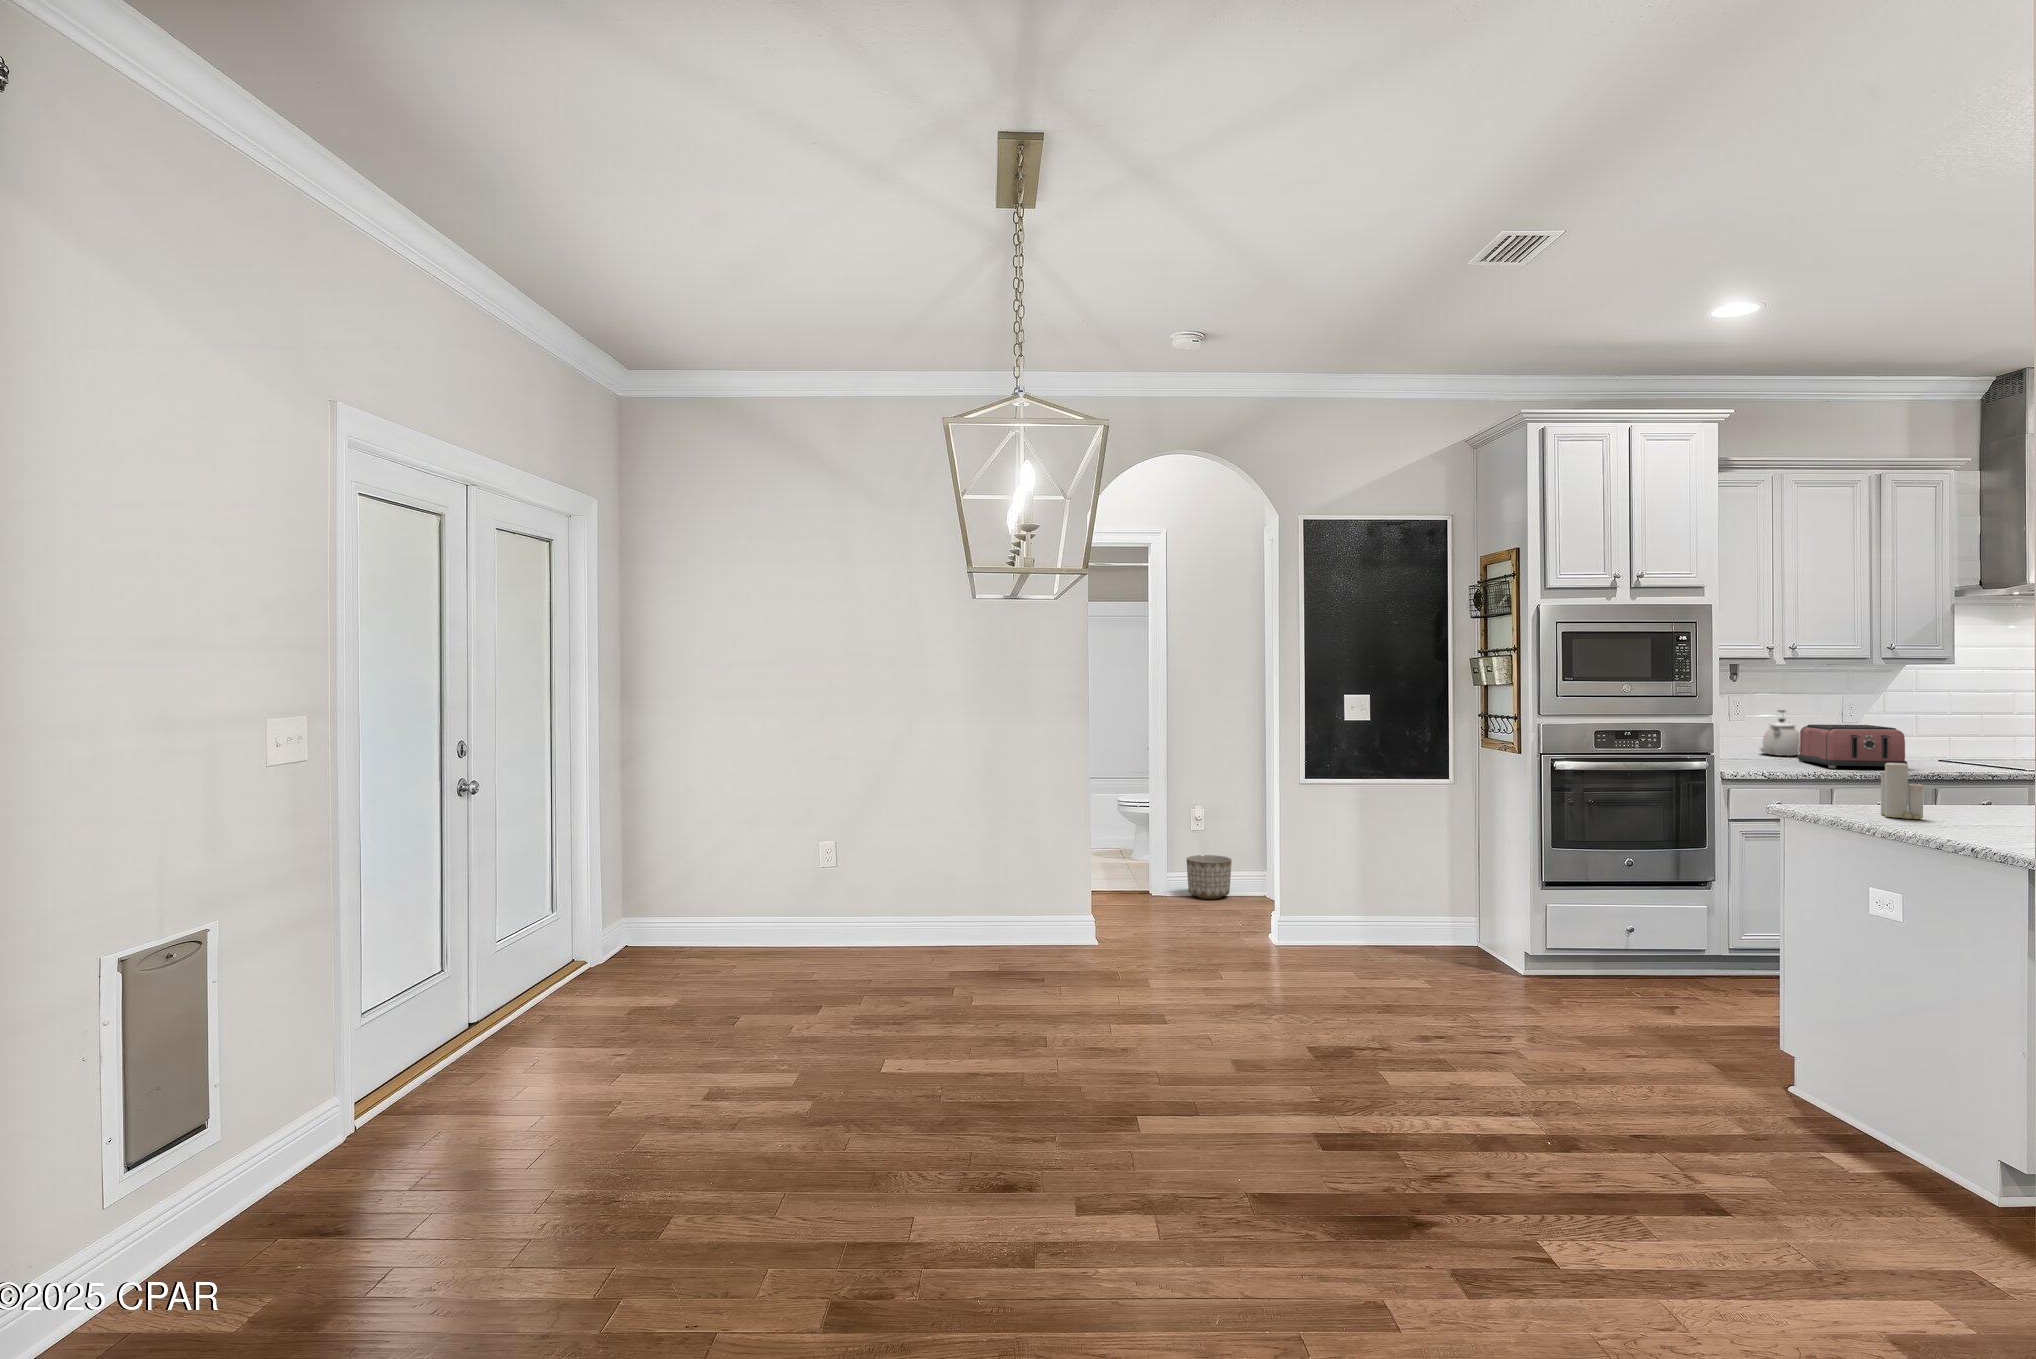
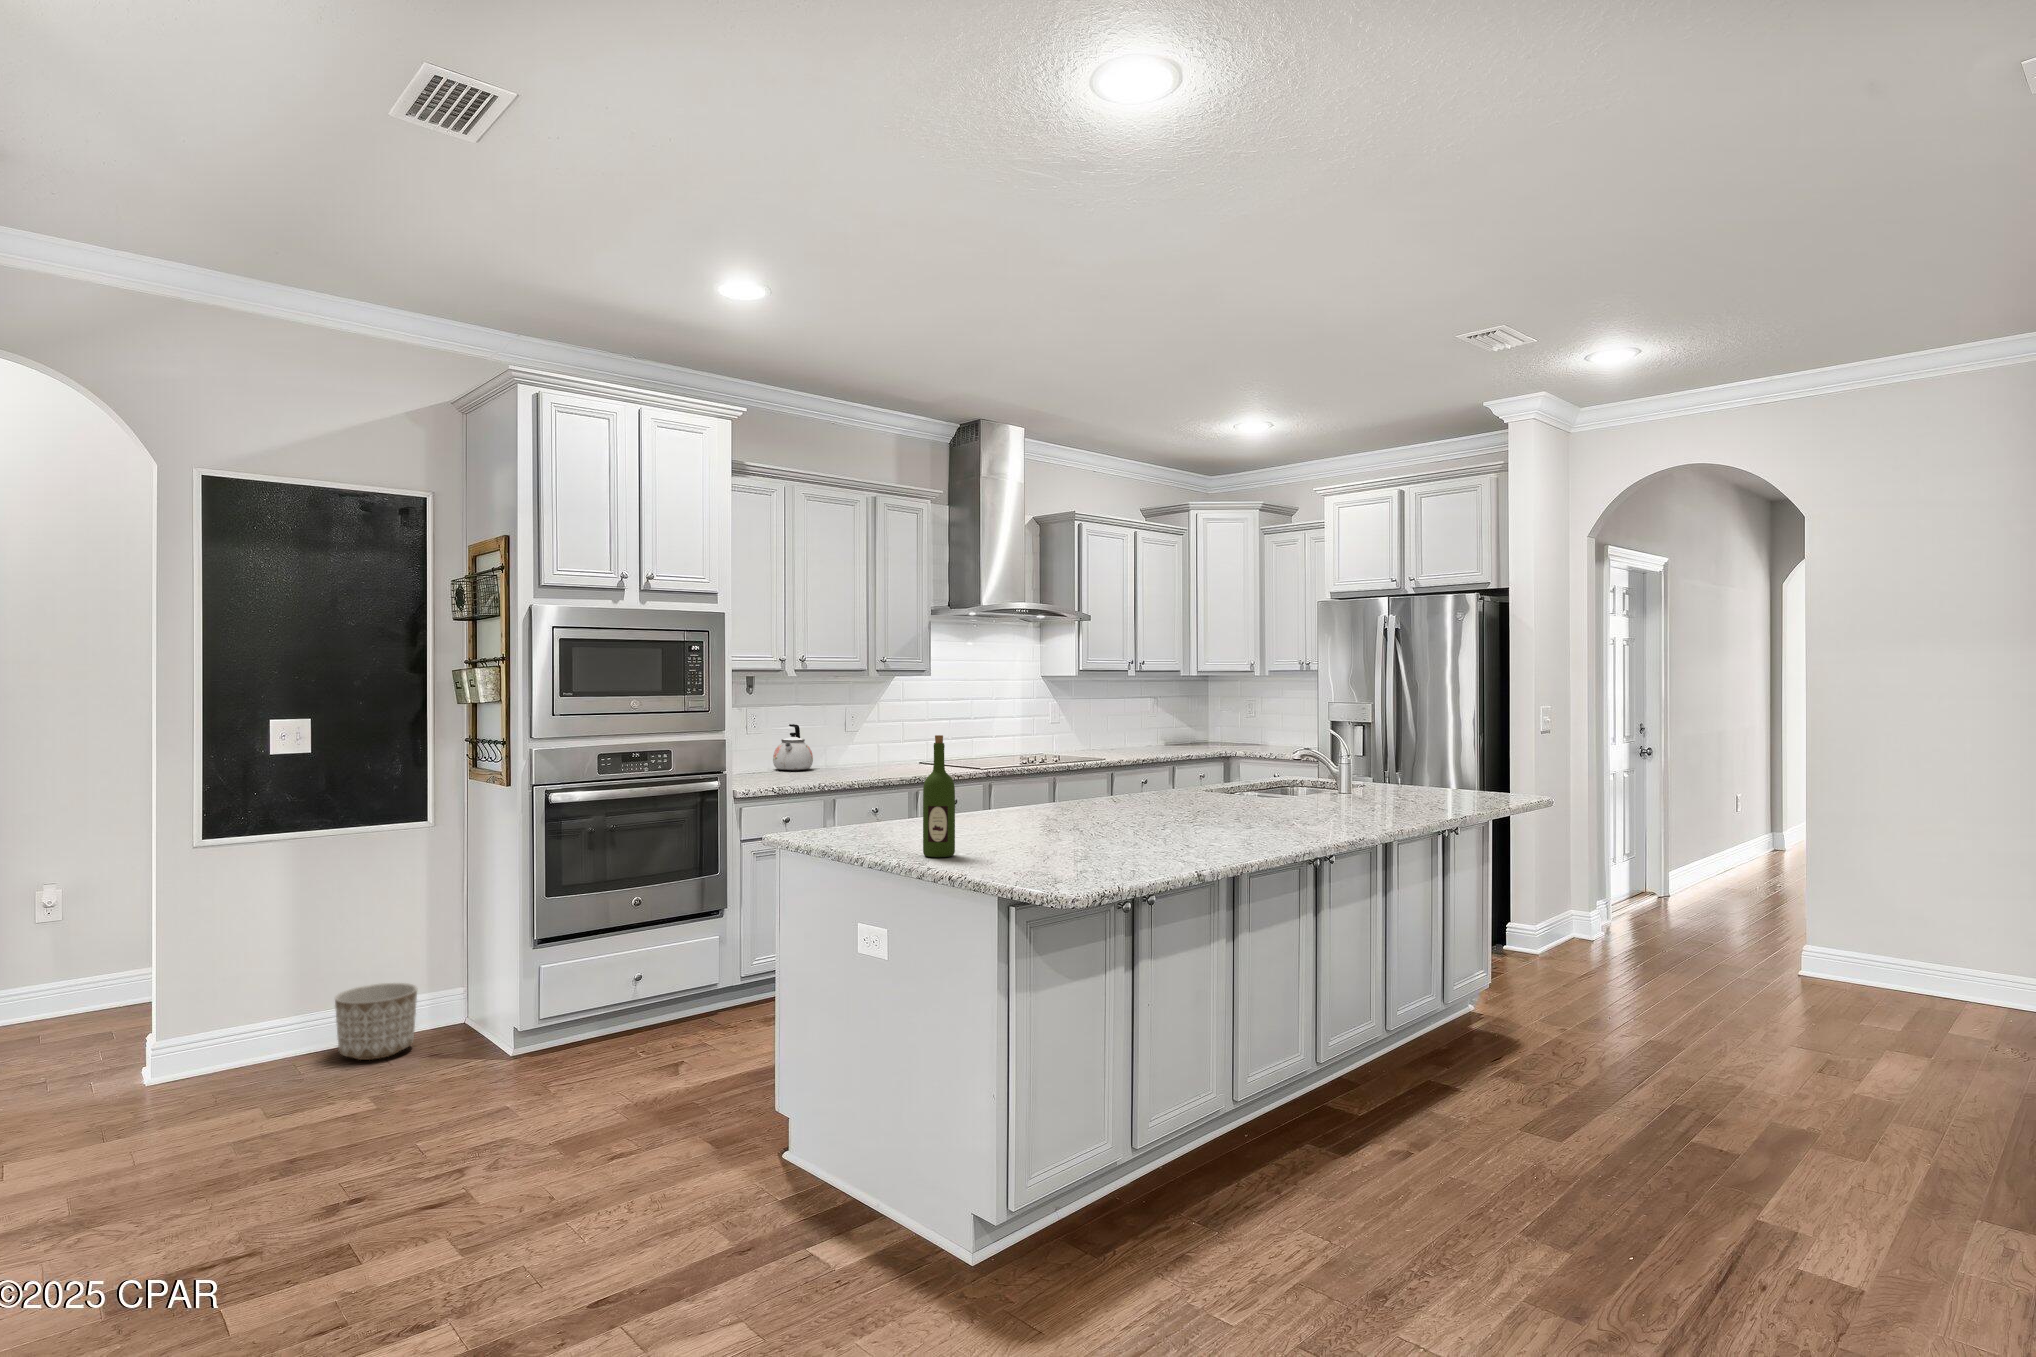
toaster: present [1797,724,1907,768] -> none [806,737,894,782]
wine bottle: none [1946,724,1984,834] -> present [923,735,955,857]
candle: present [1881,757,1923,819] -> none [866,774,903,841]
planter: present [1186,855,1232,899] -> present [335,983,418,1060]

